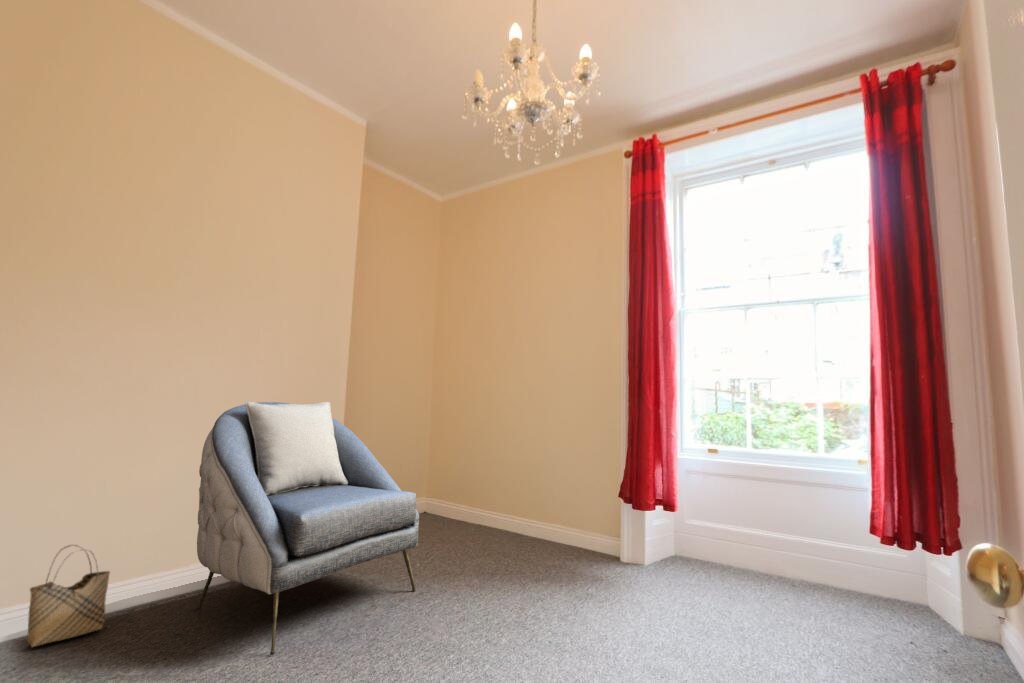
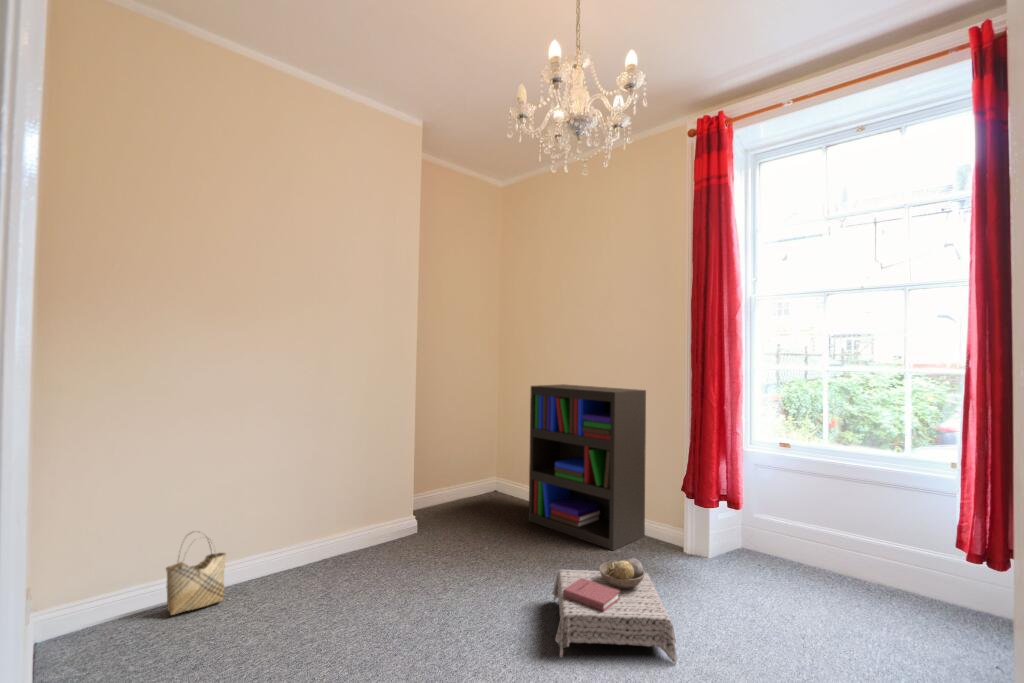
bookshelf: none [461,396,583,563] -> present [529,384,646,550]
armchair: present [197,402,419,655] -> none [291,400,484,635]
ottoman: none [492,557,625,663] -> present [552,558,677,663]

